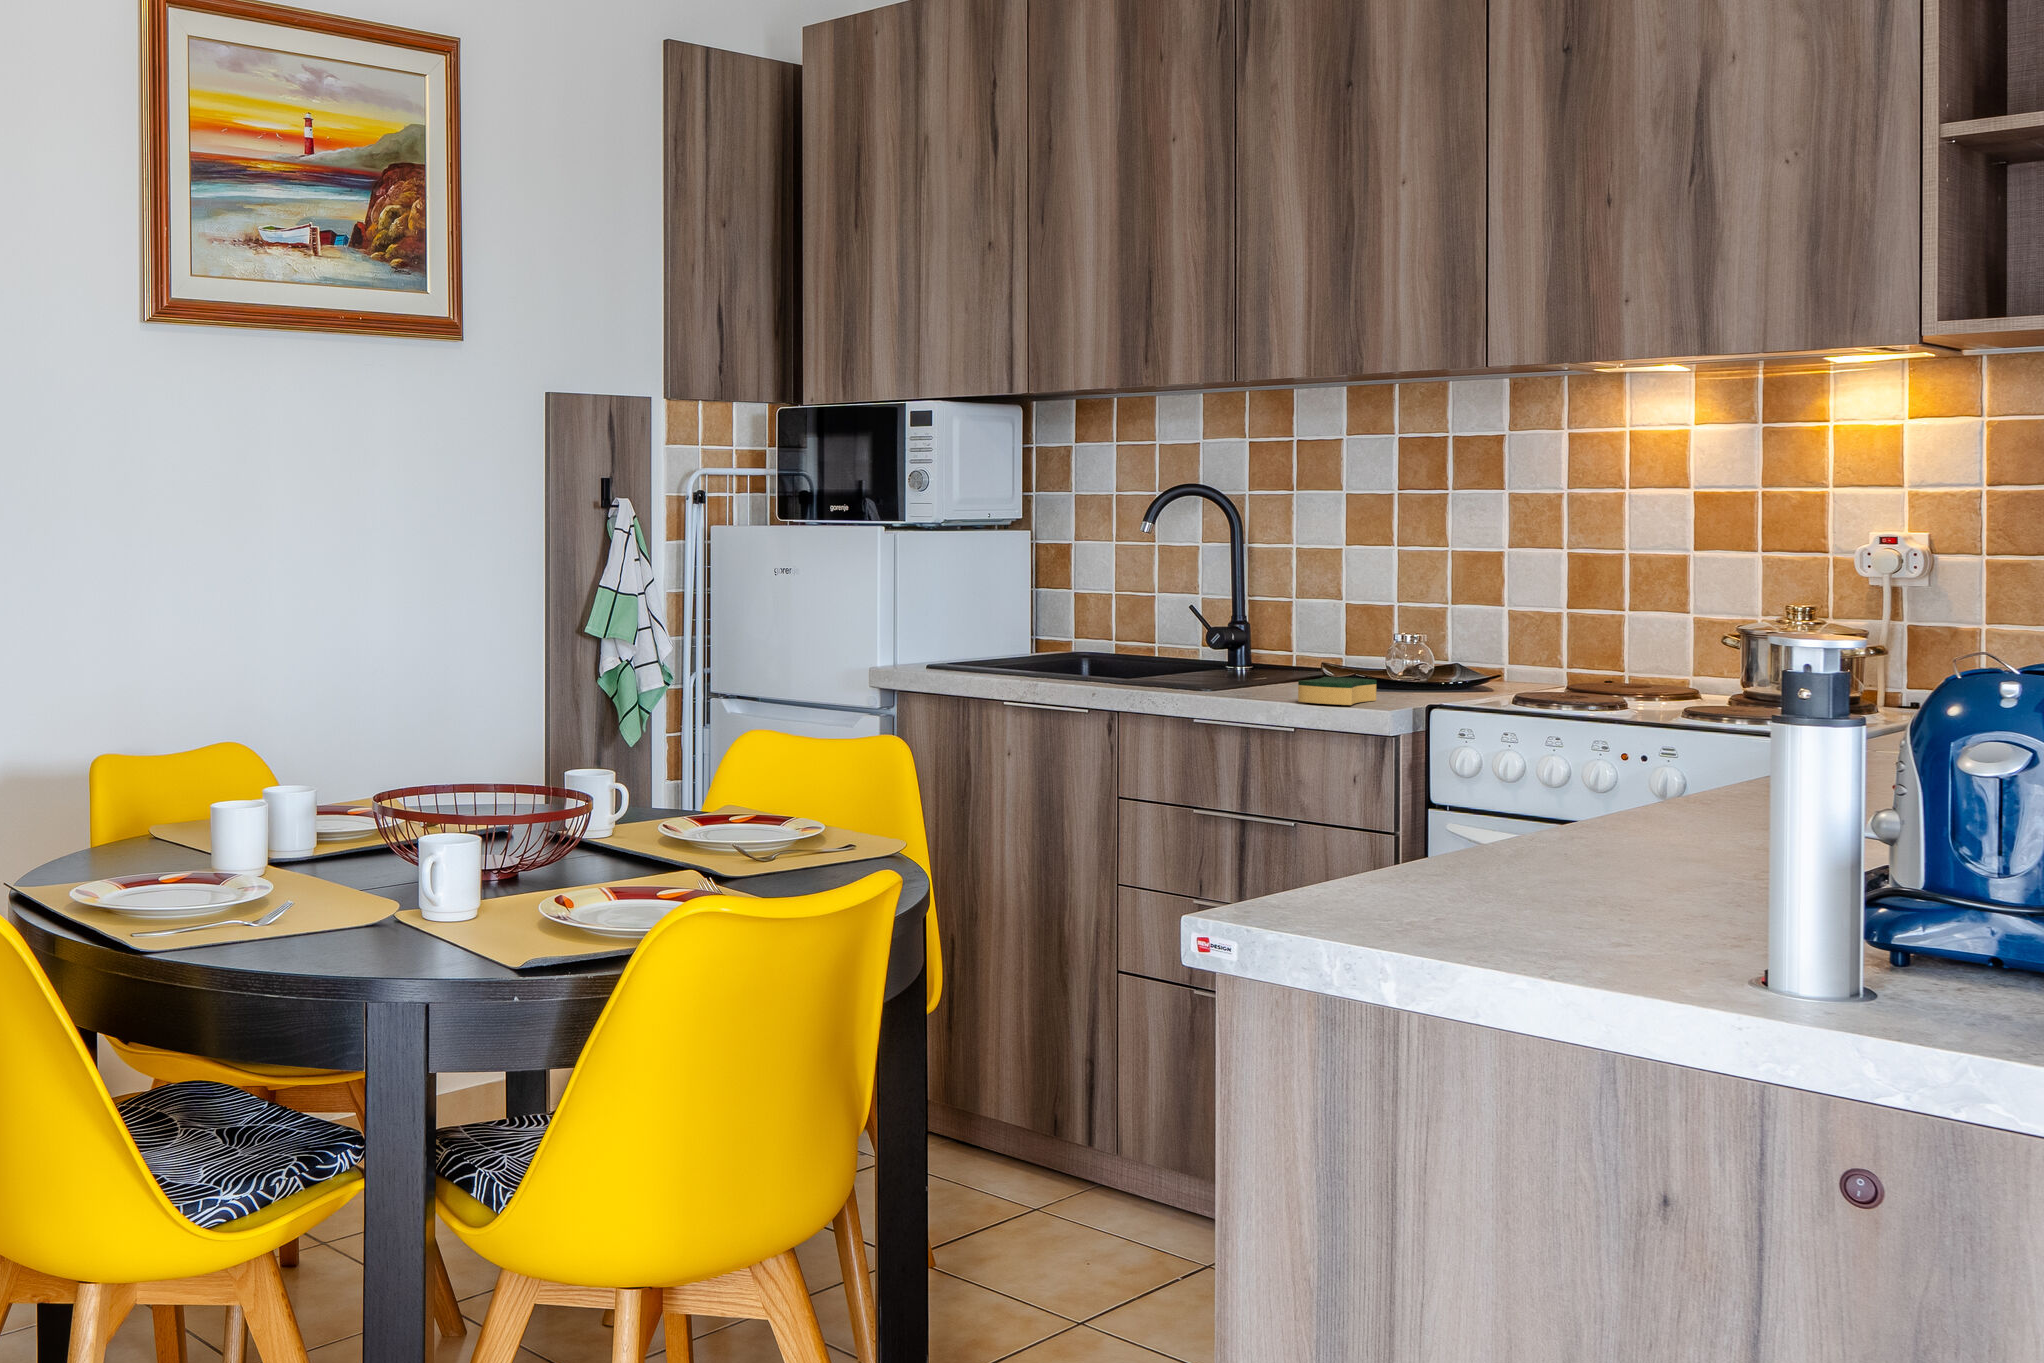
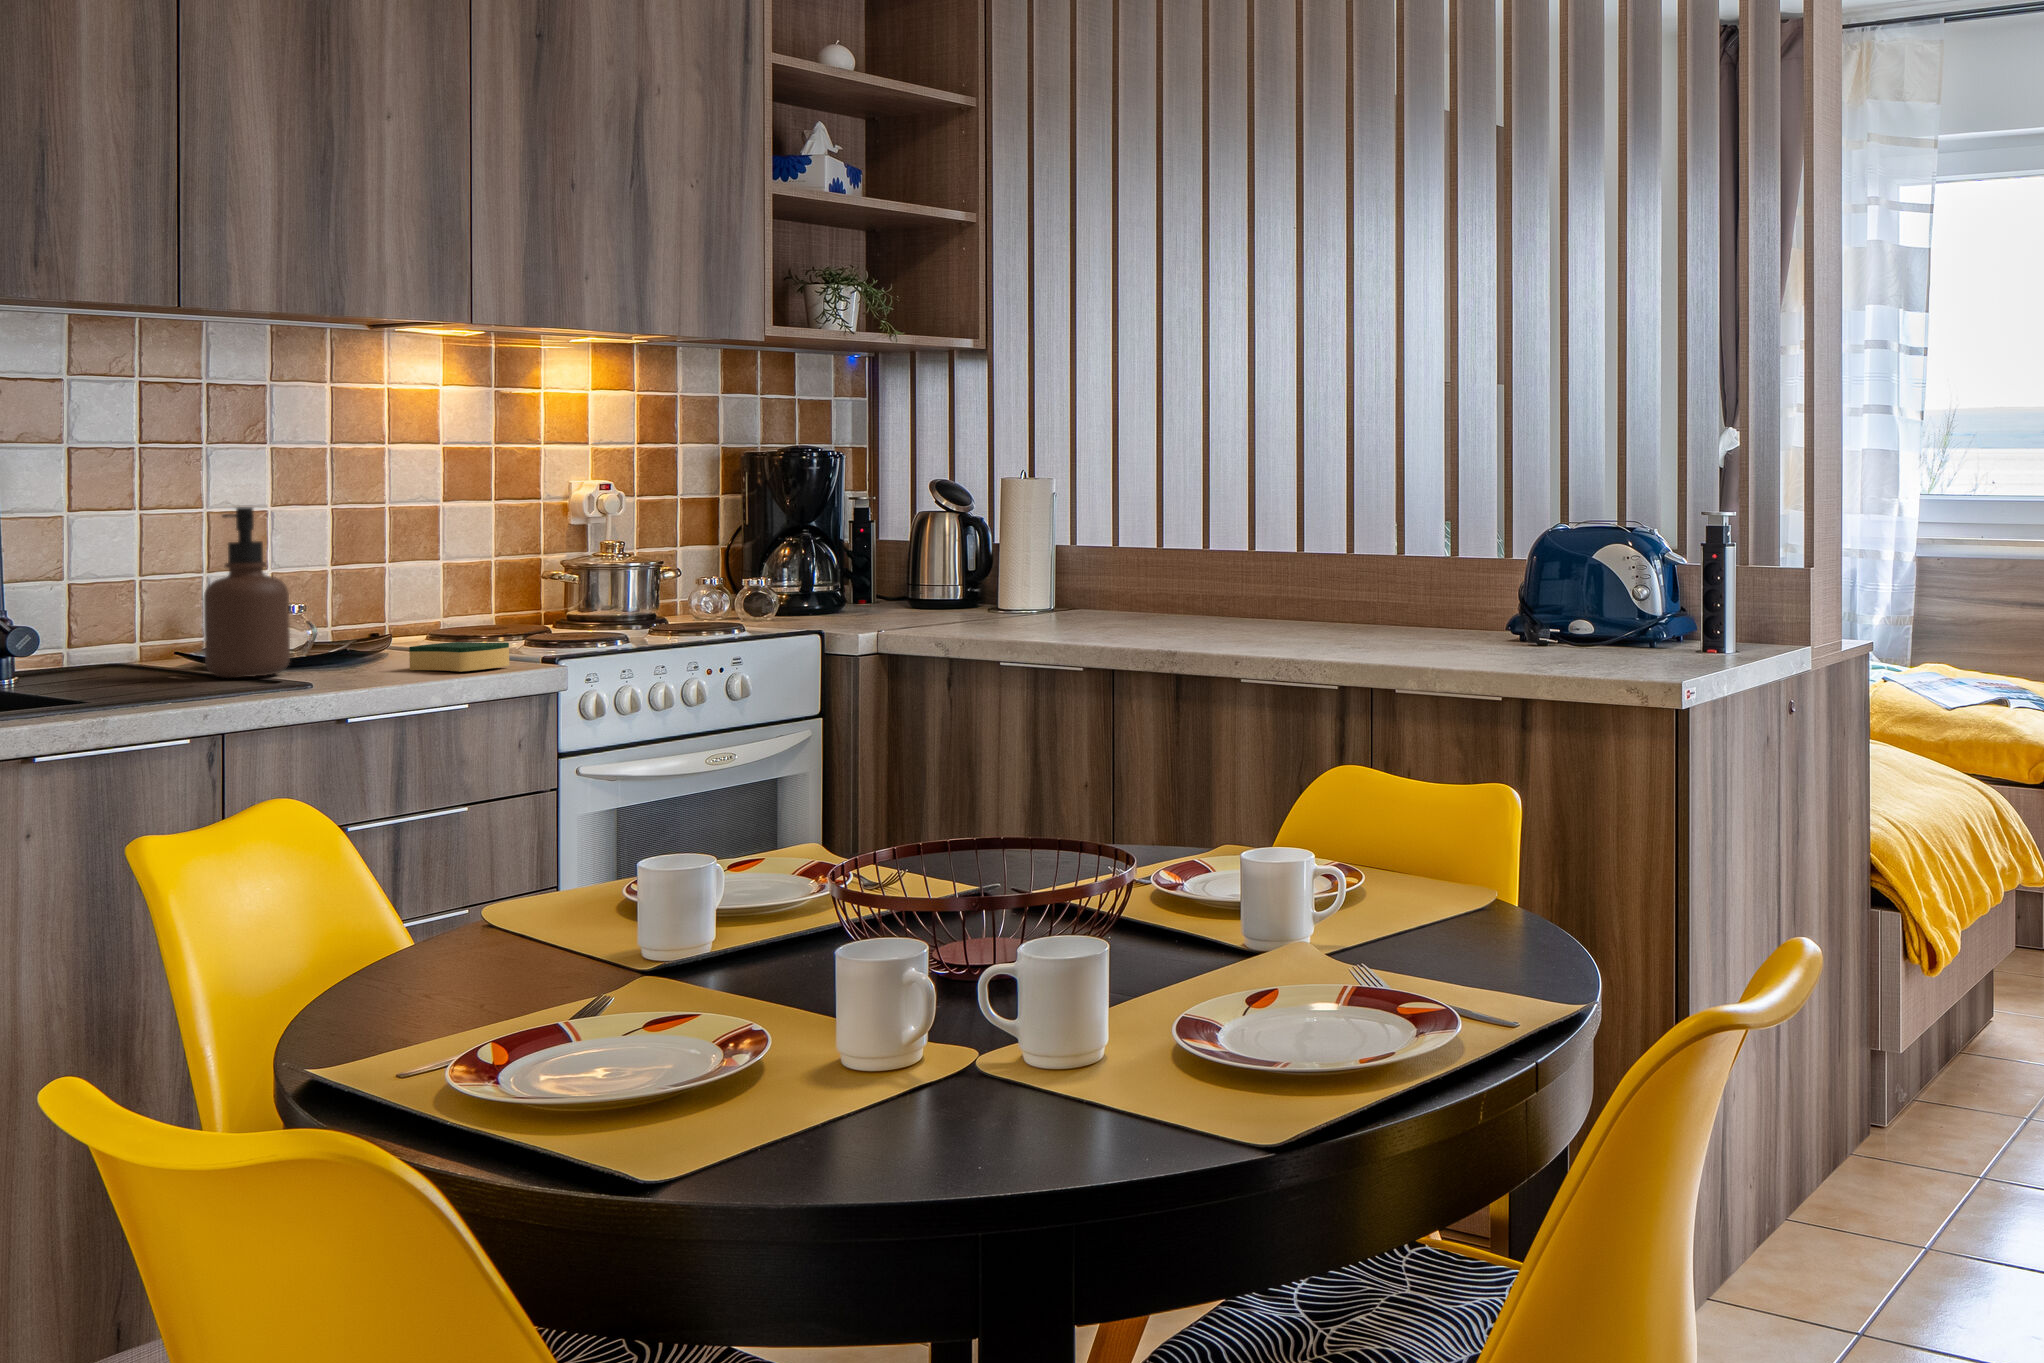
soap dispenser: none [1249,550,1311,685] -> present [204,507,290,678]

